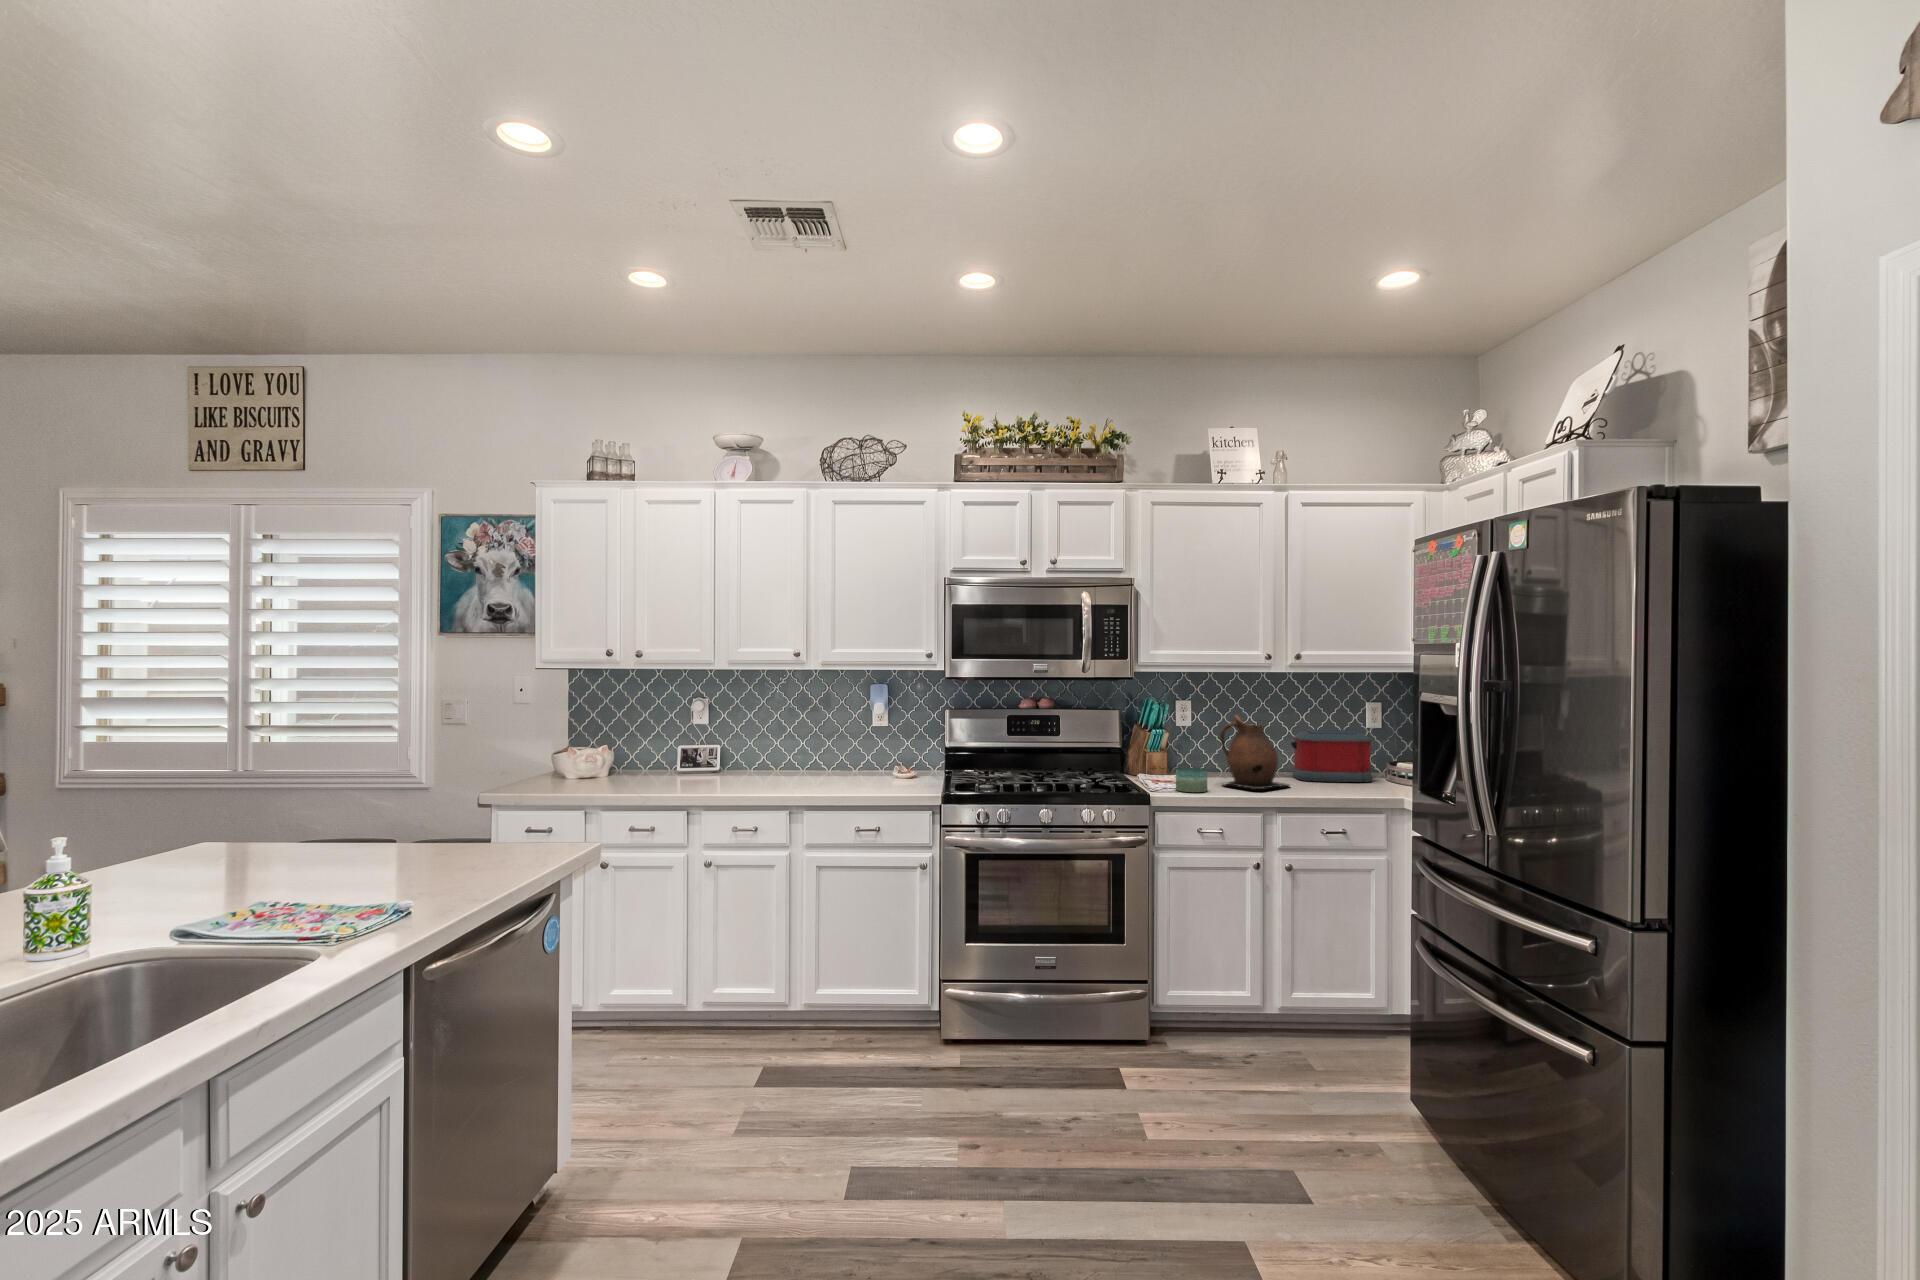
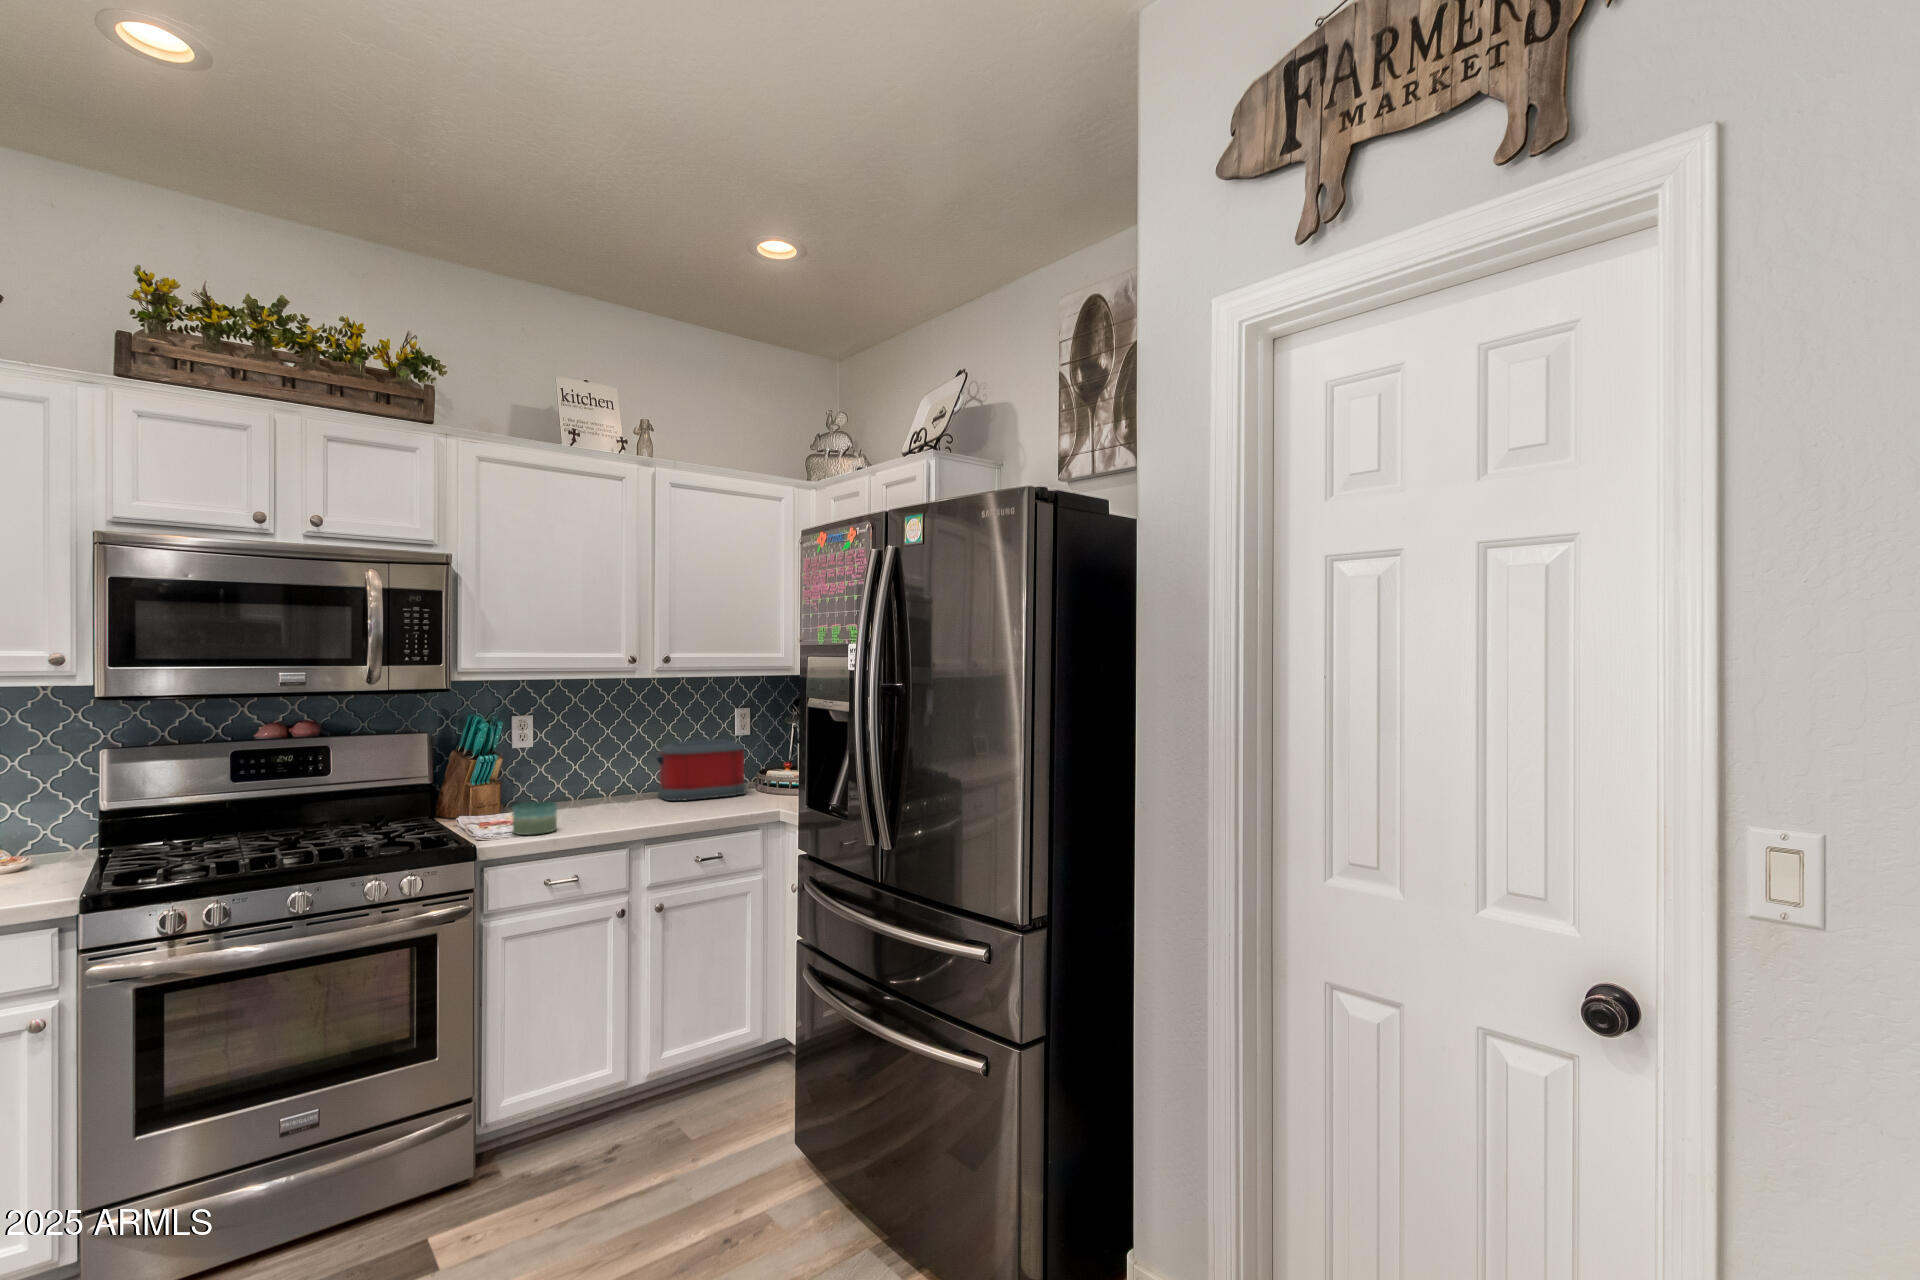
ceramic pitcher: present [1220,715,1290,789] -> none [572,730,660,821]

